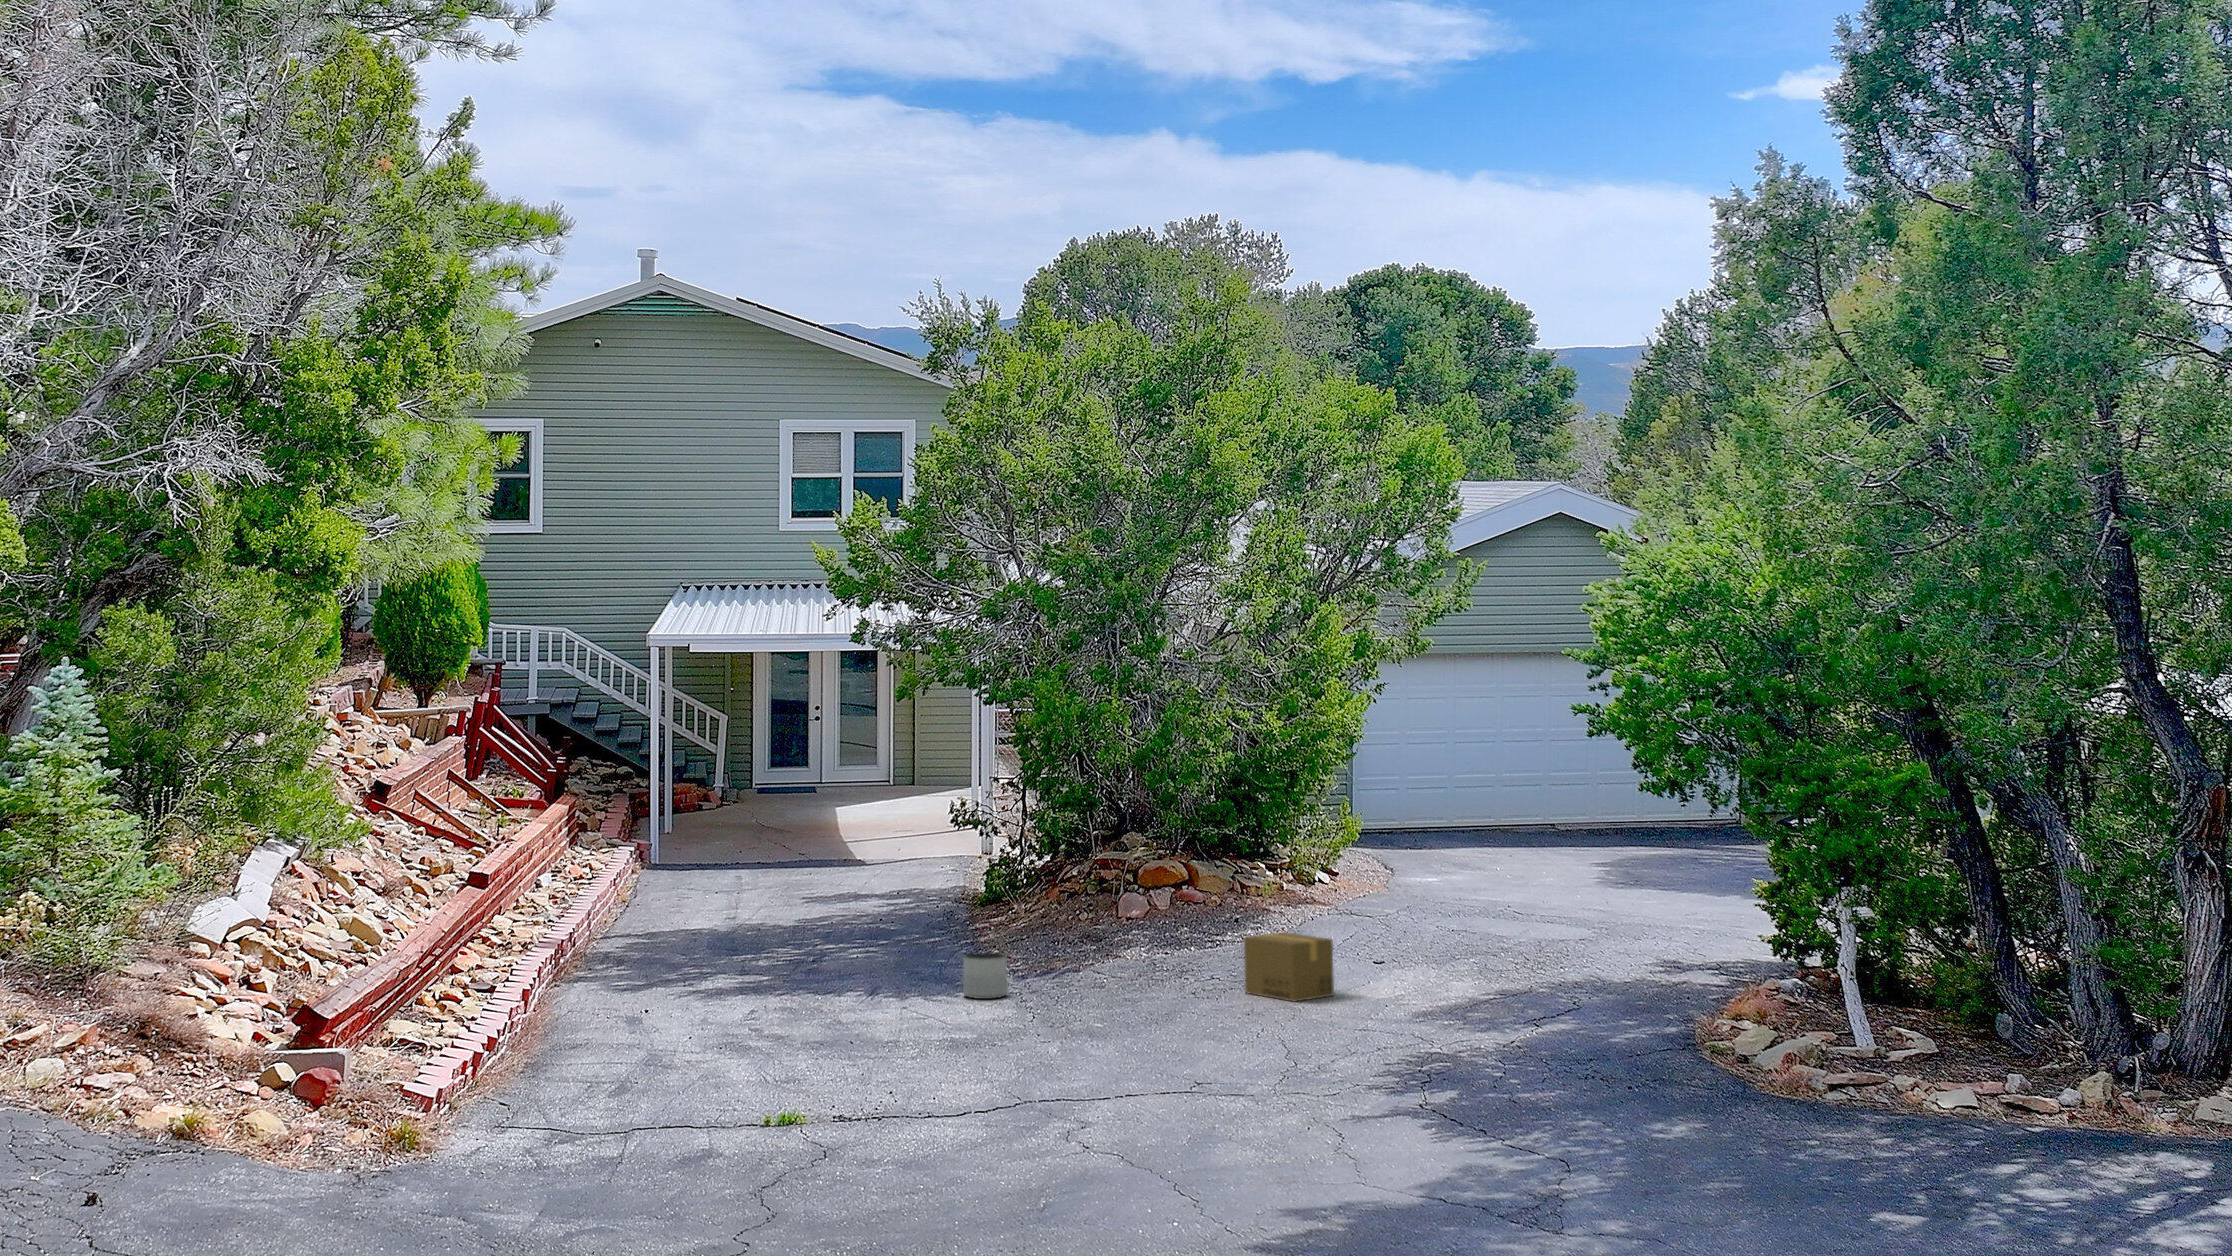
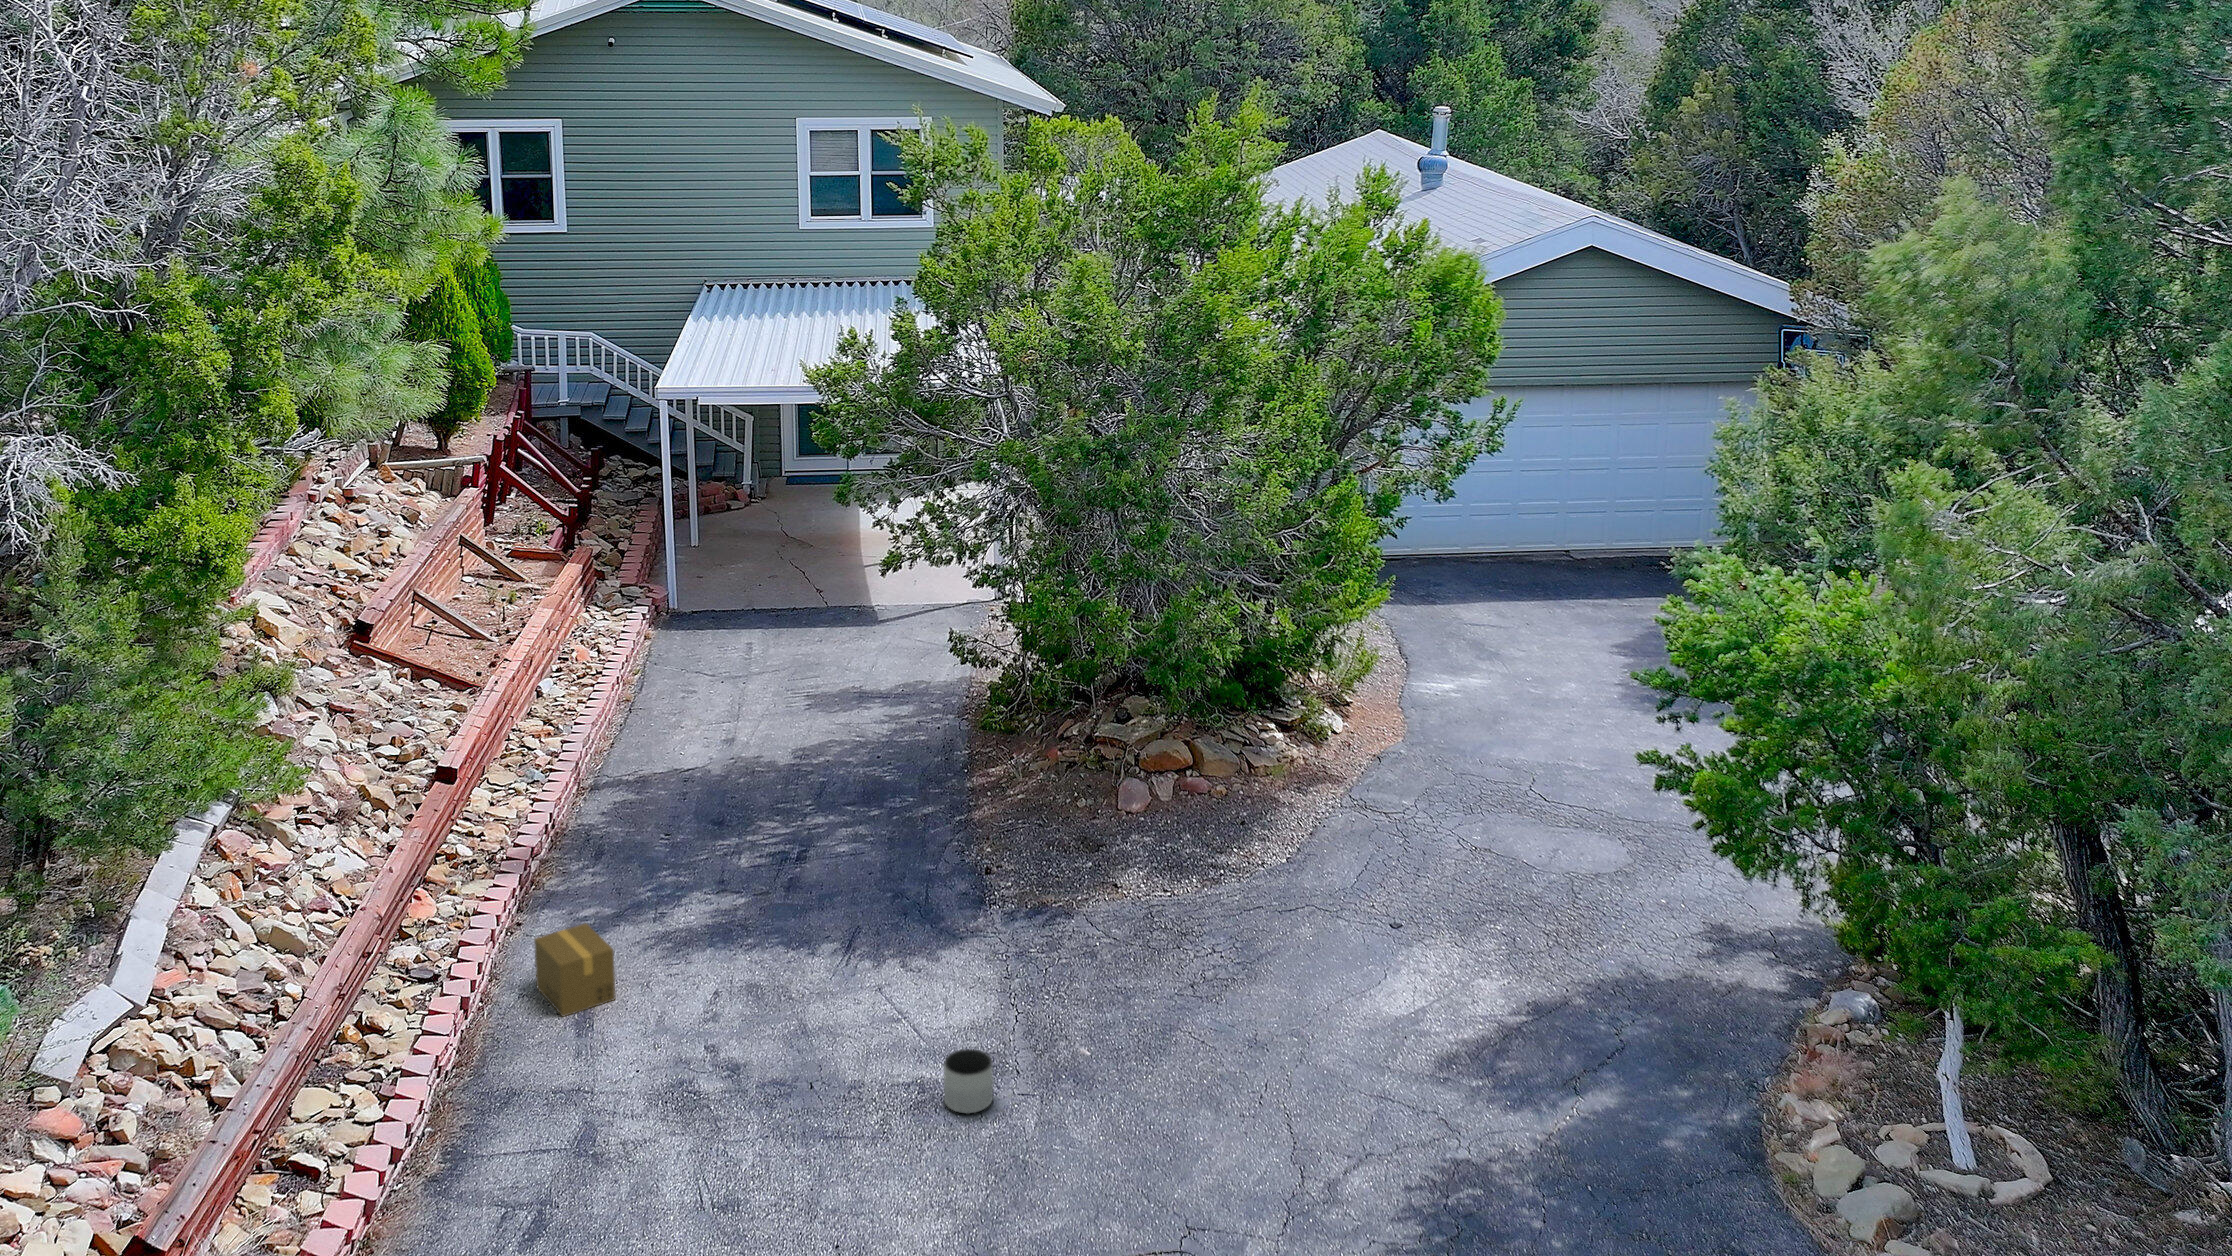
cardboard box: present [1244,932,1334,1002] -> present [534,923,615,1016]

